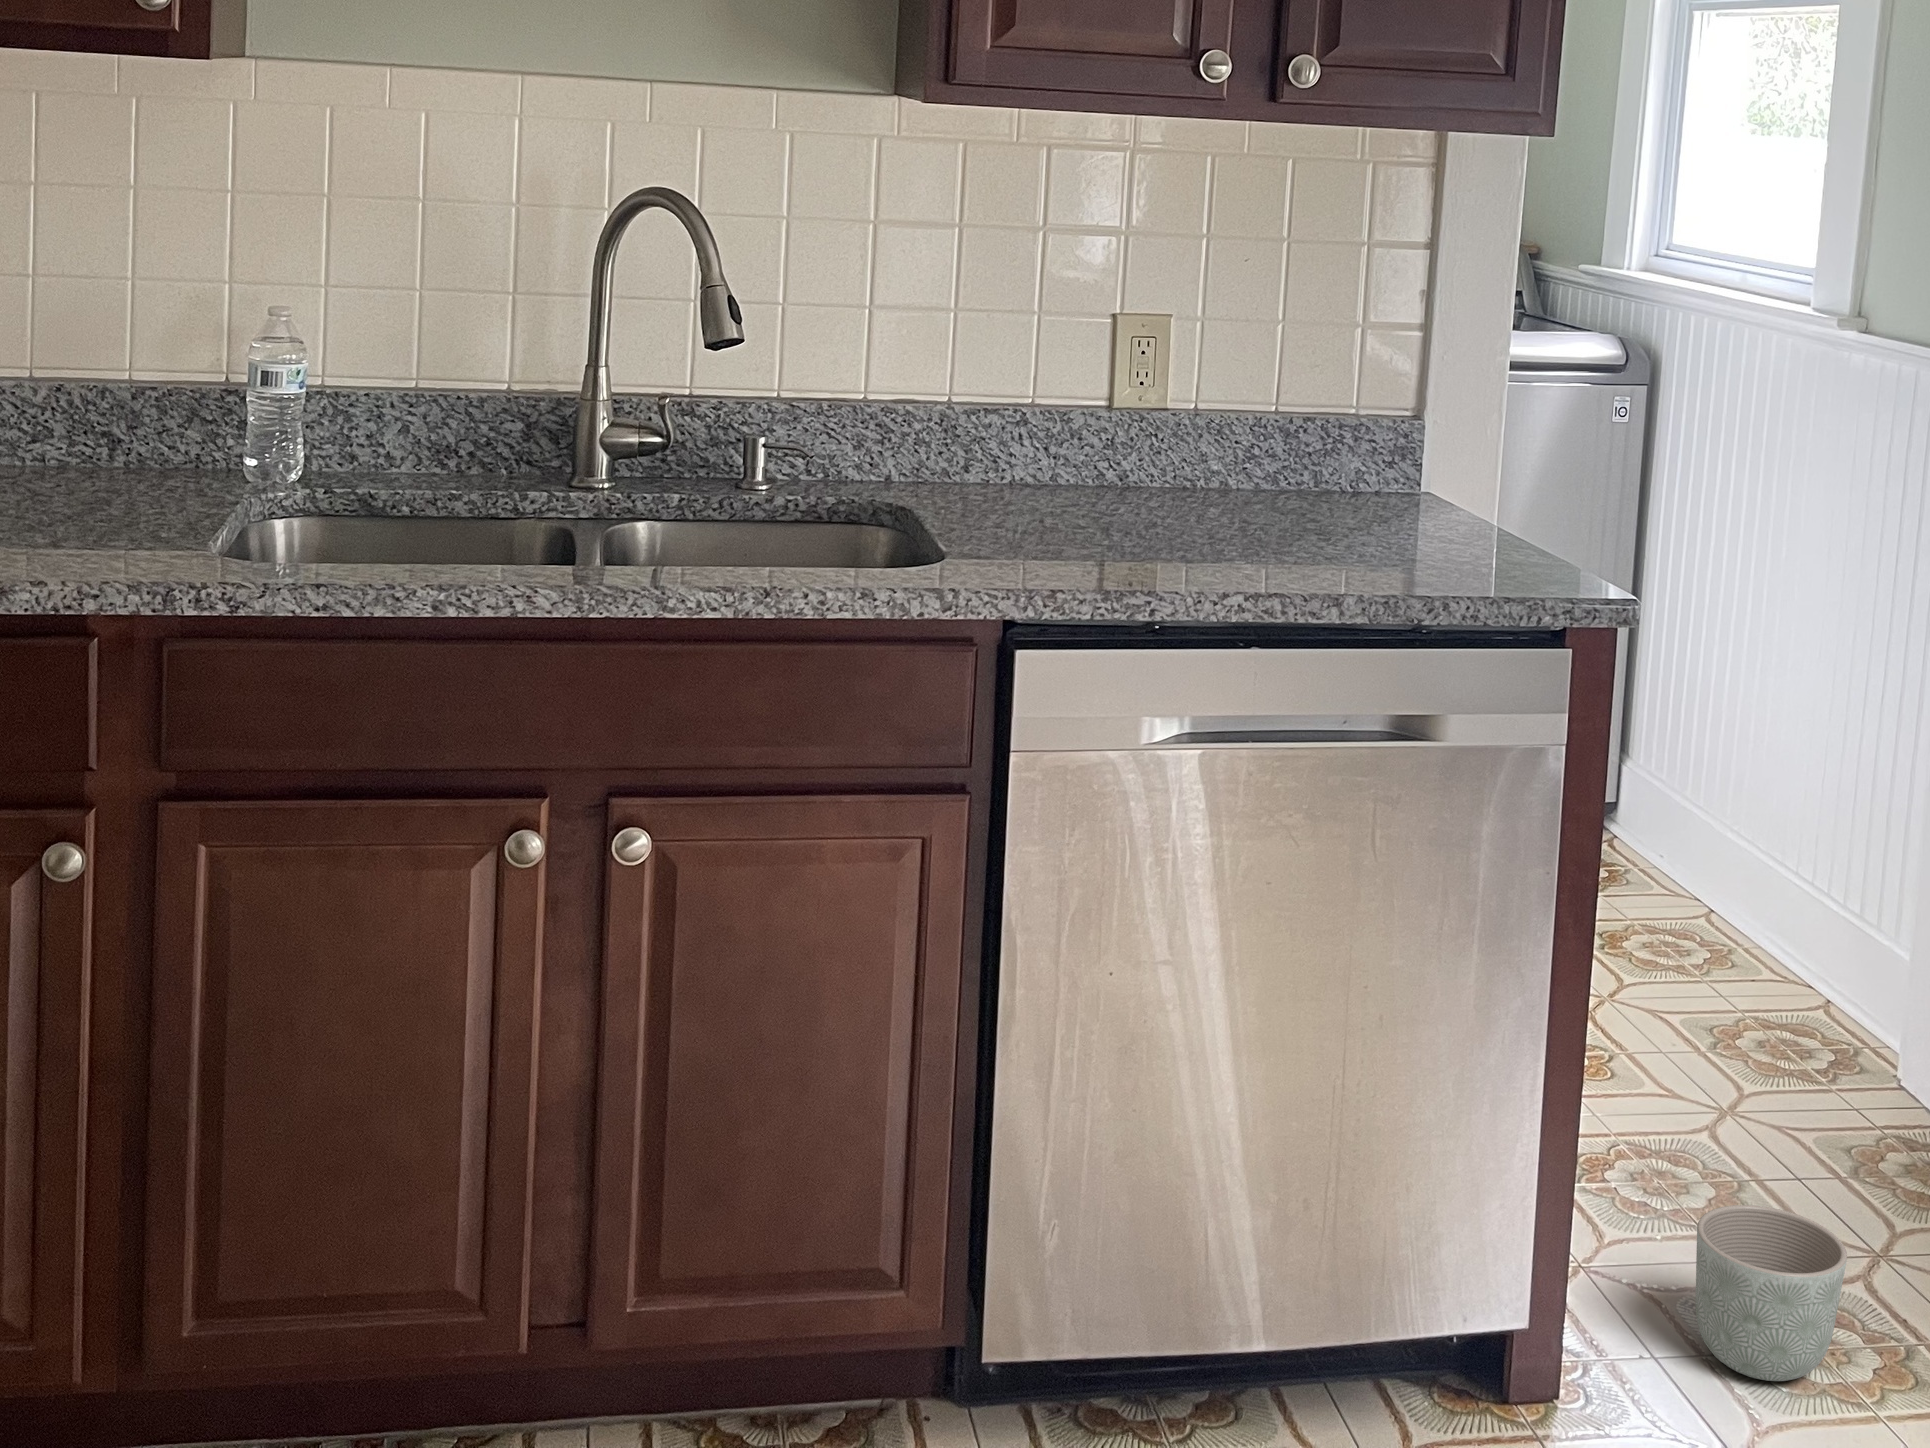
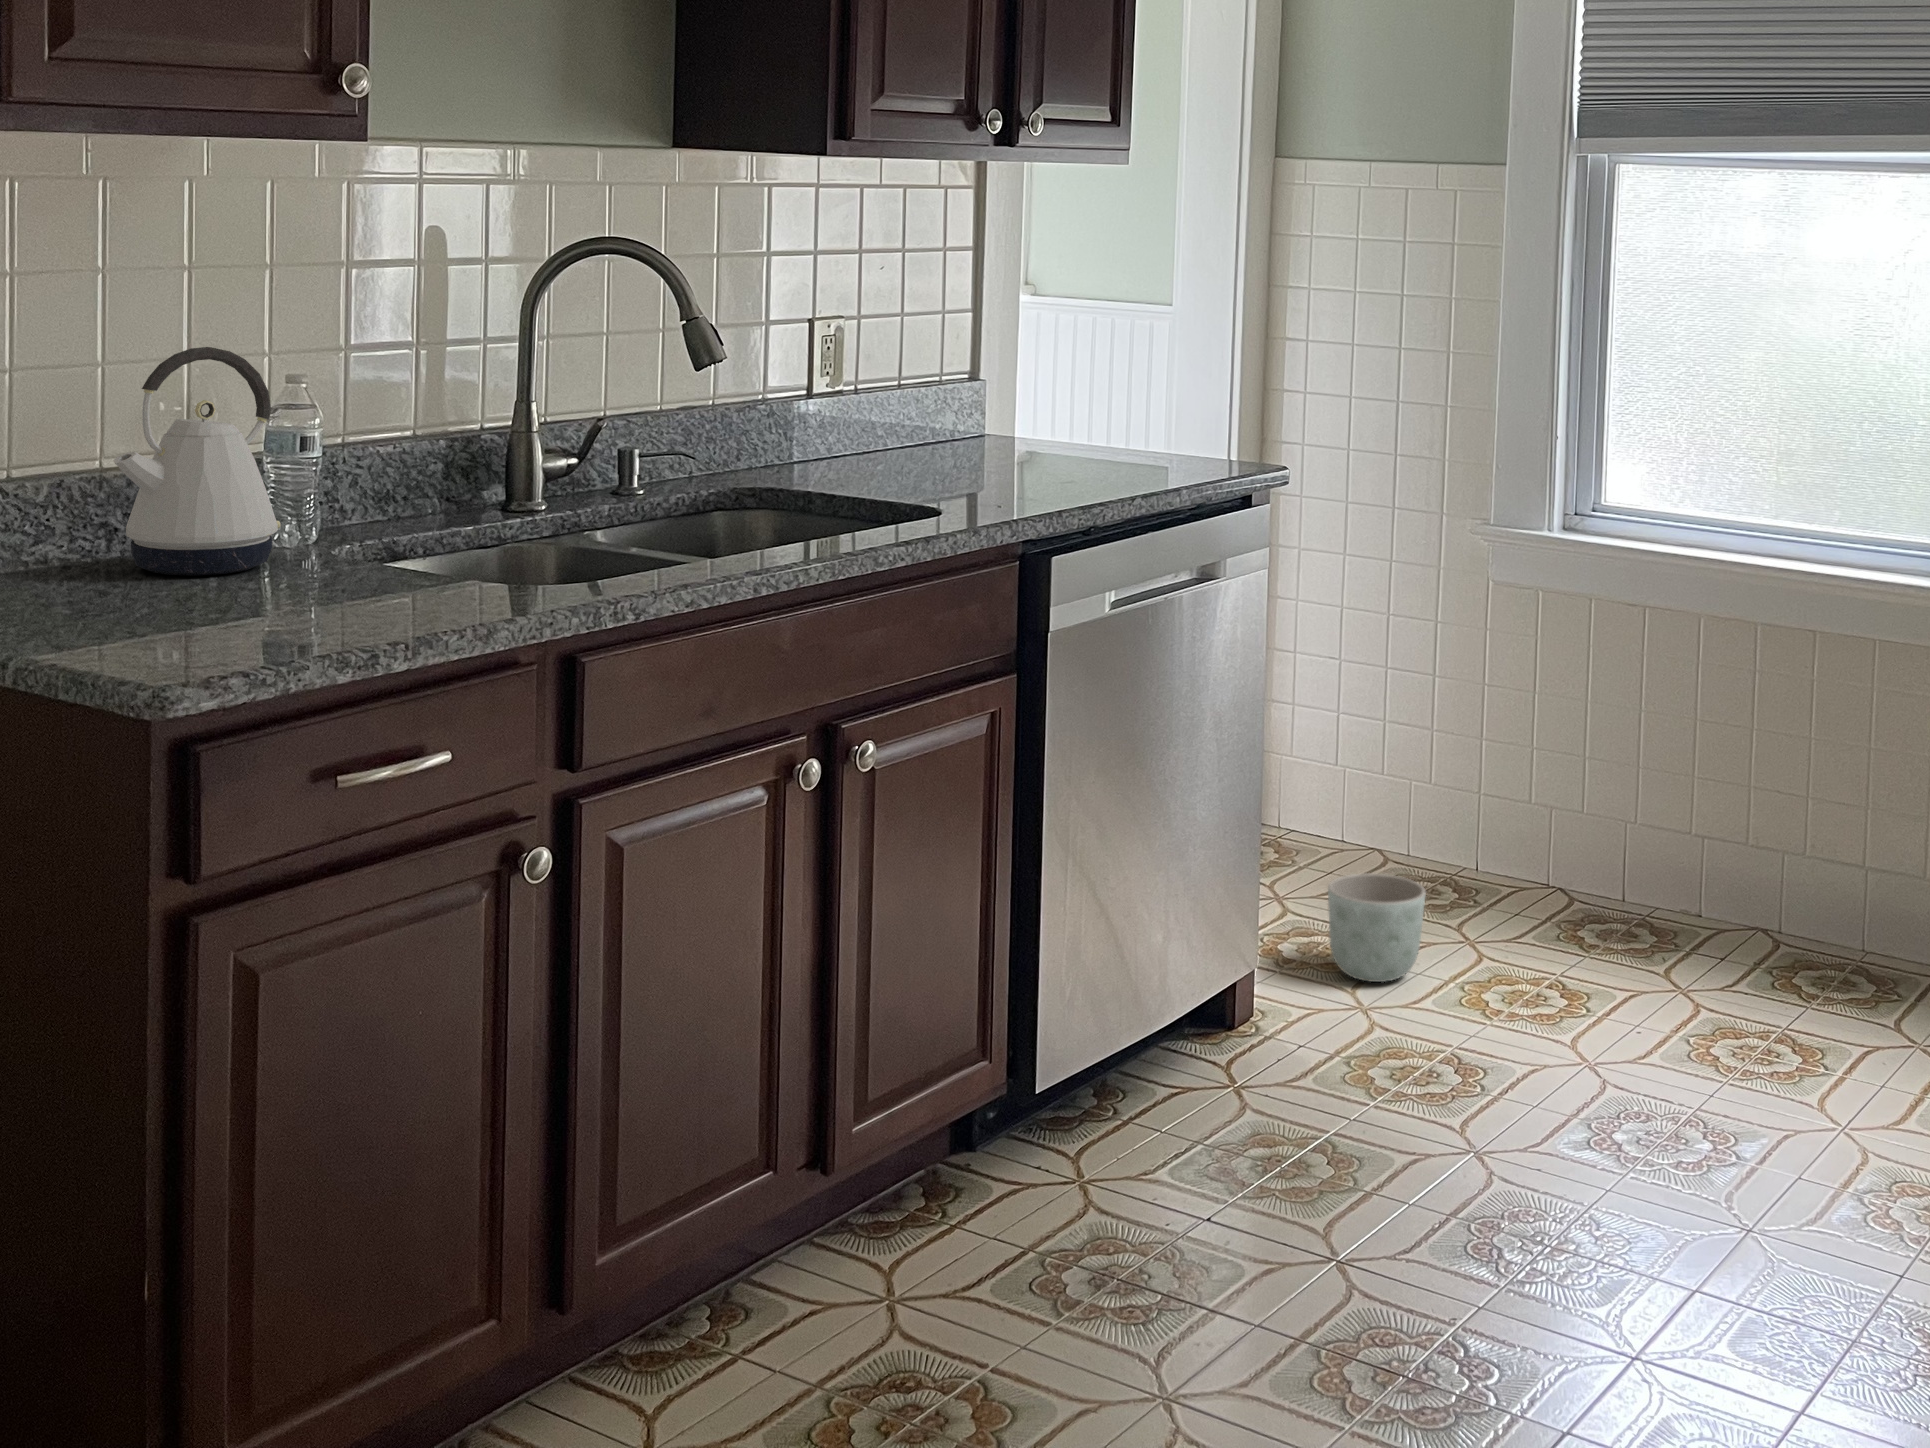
kettle: none [33,275,207,494] -> present [114,347,281,576]

